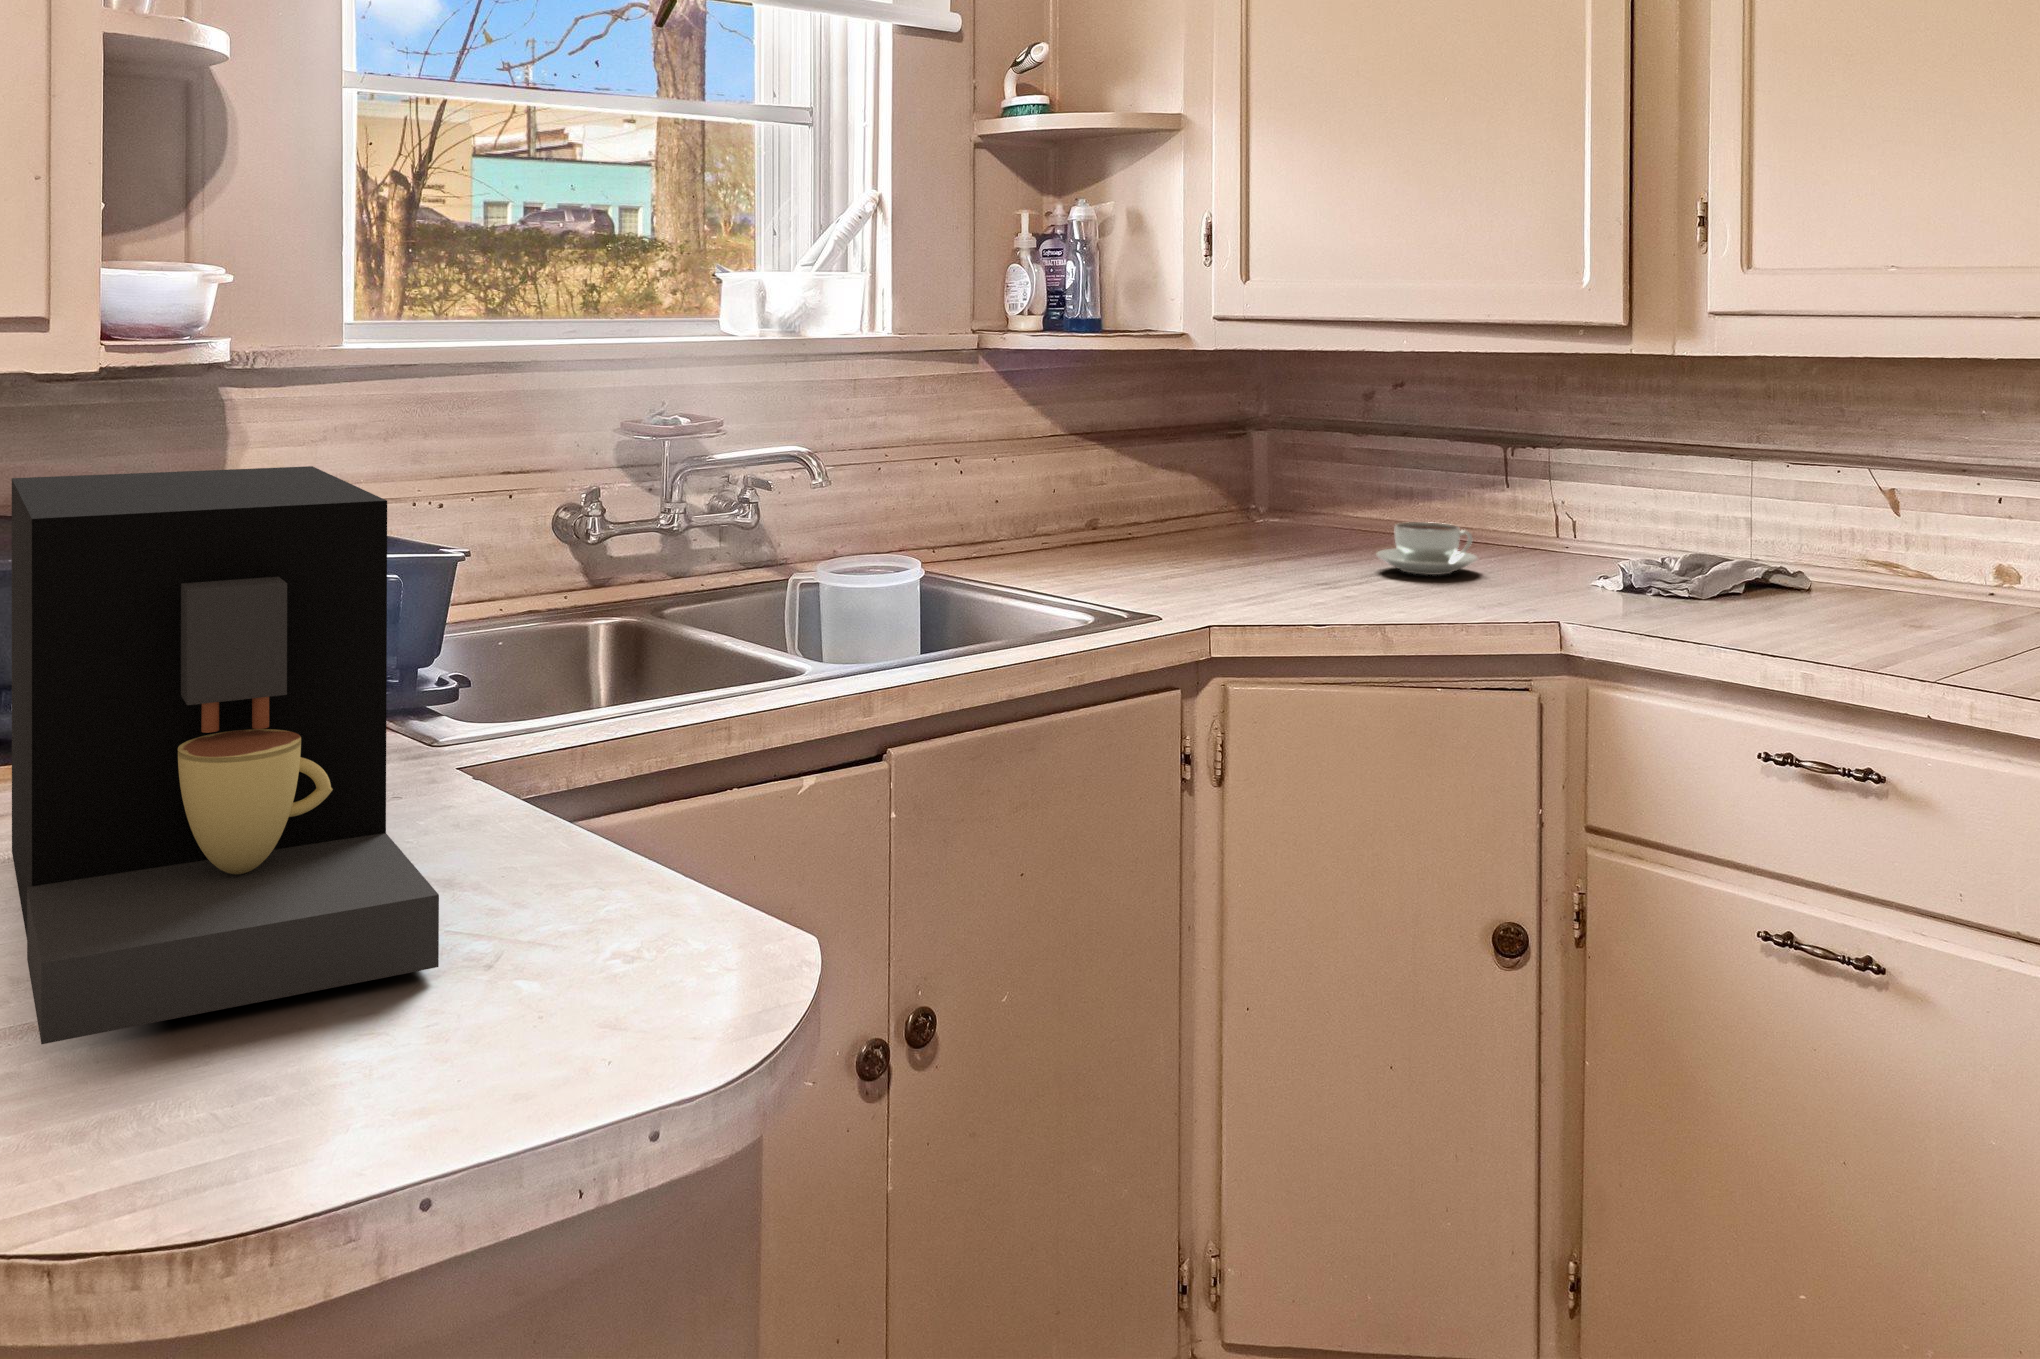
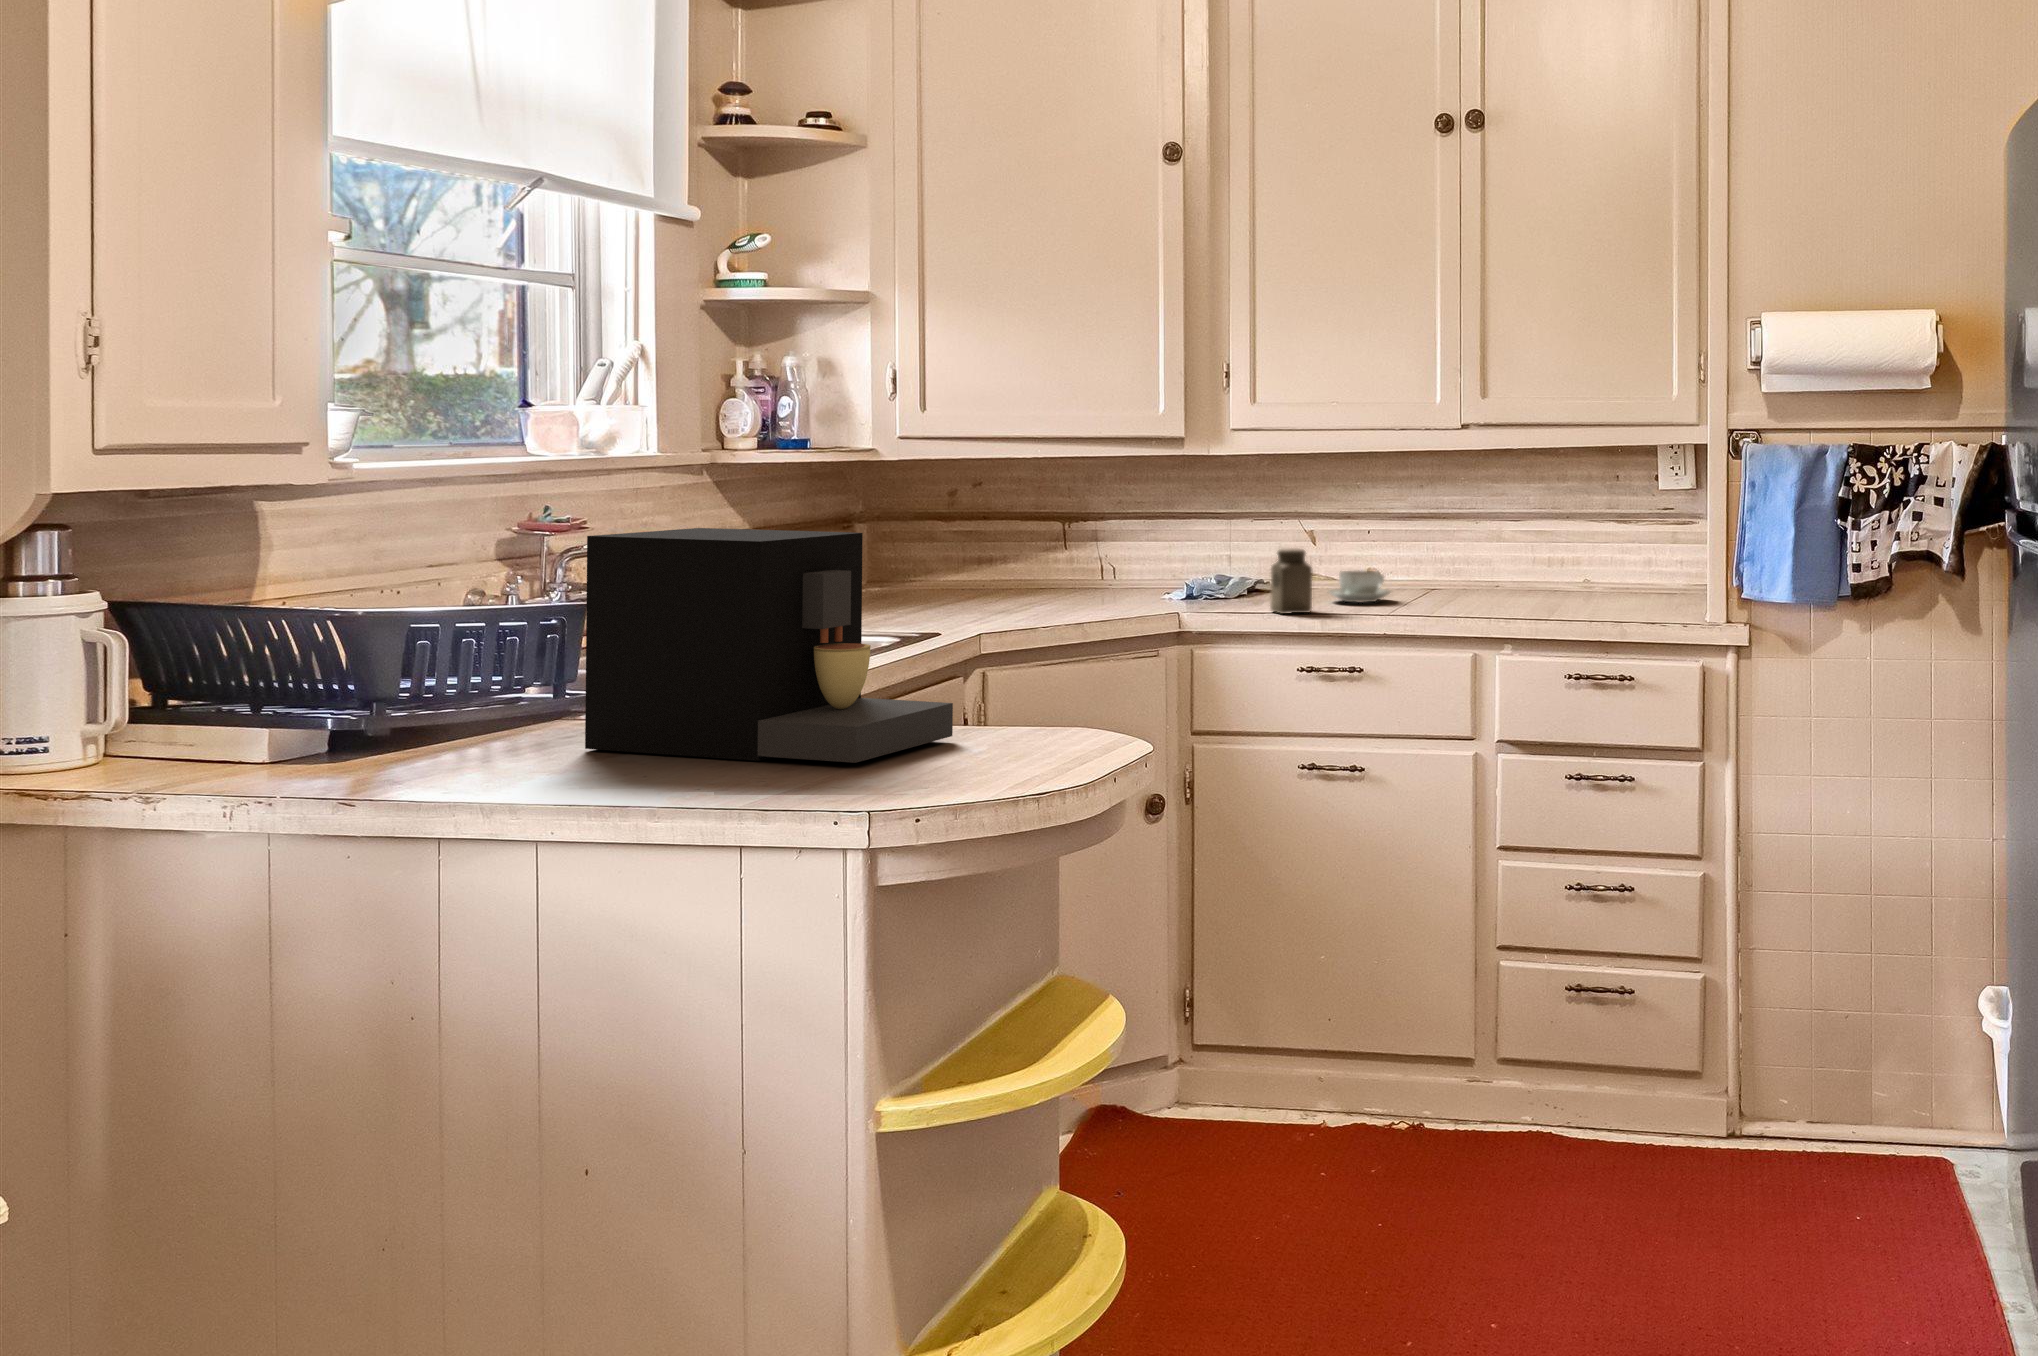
coffee cup: present [1376,522,1478,575] -> present [1329,570,1391,603]
salt shaker: none [1735,522,1810,644] -> present [1270,548,1312,614]

